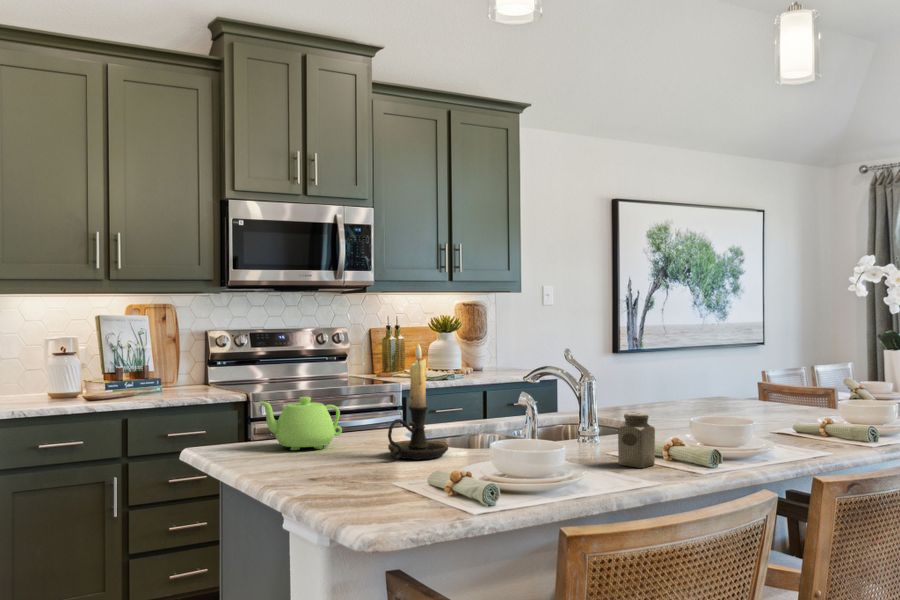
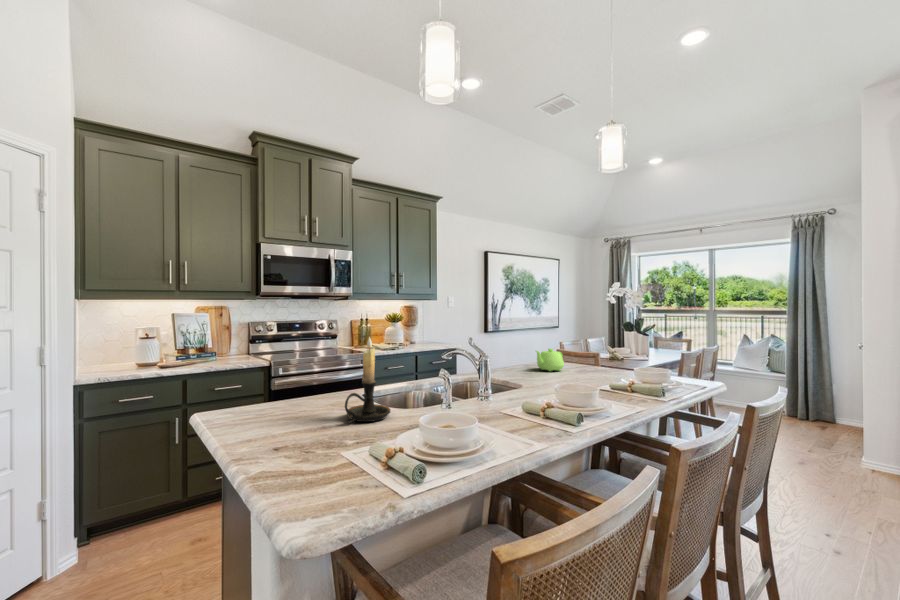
teapot: present [259,397,342,450] -> present [536,348,564,371]
salt shaker: present [618,412,655,468] -> none [511,385,536,426]

